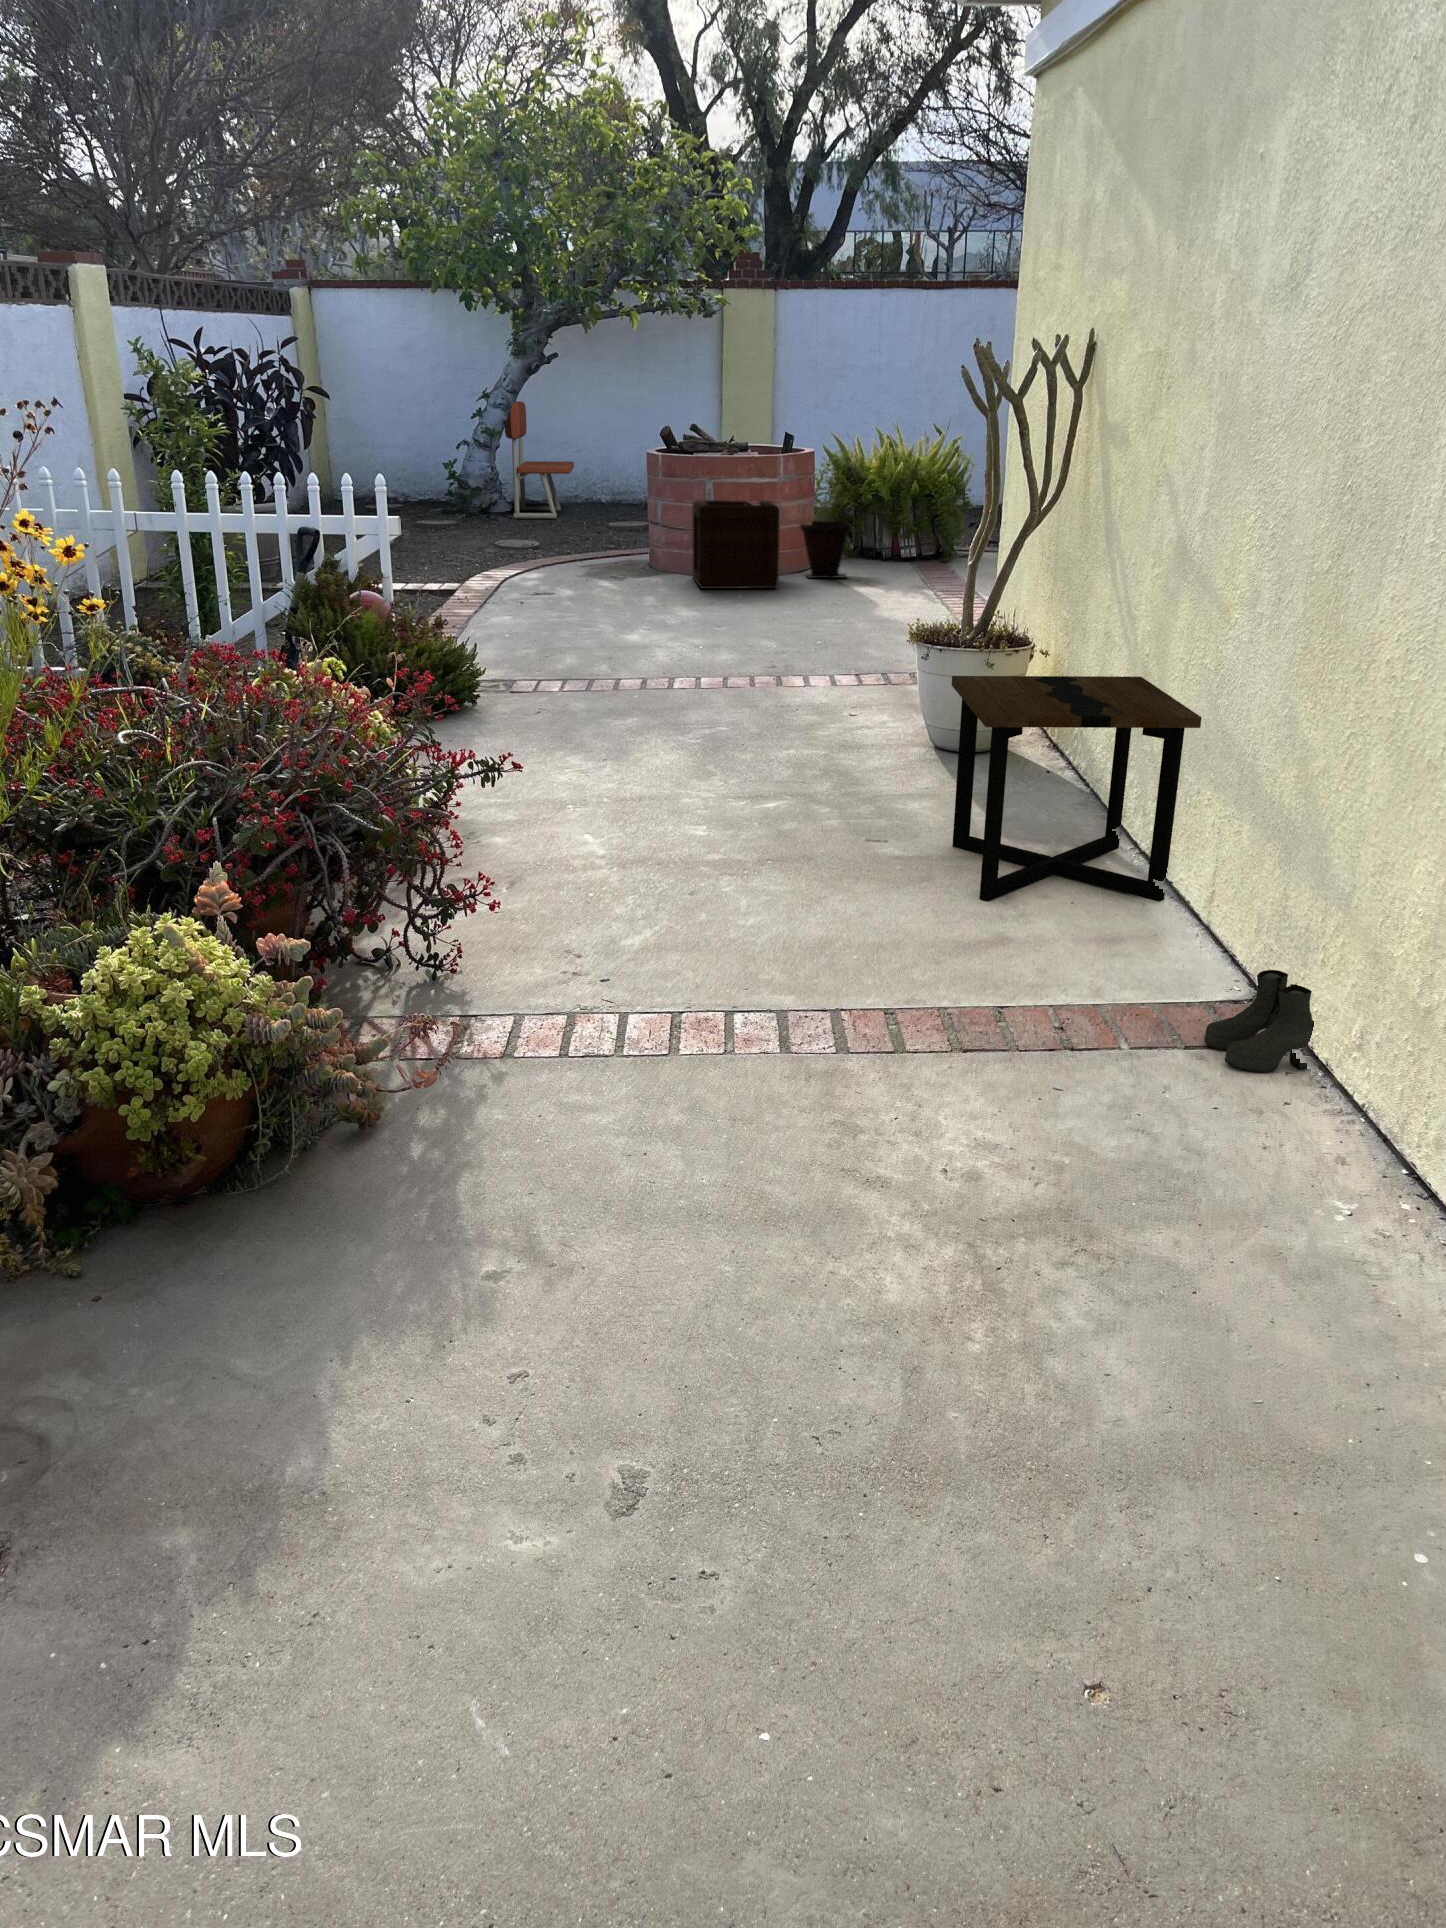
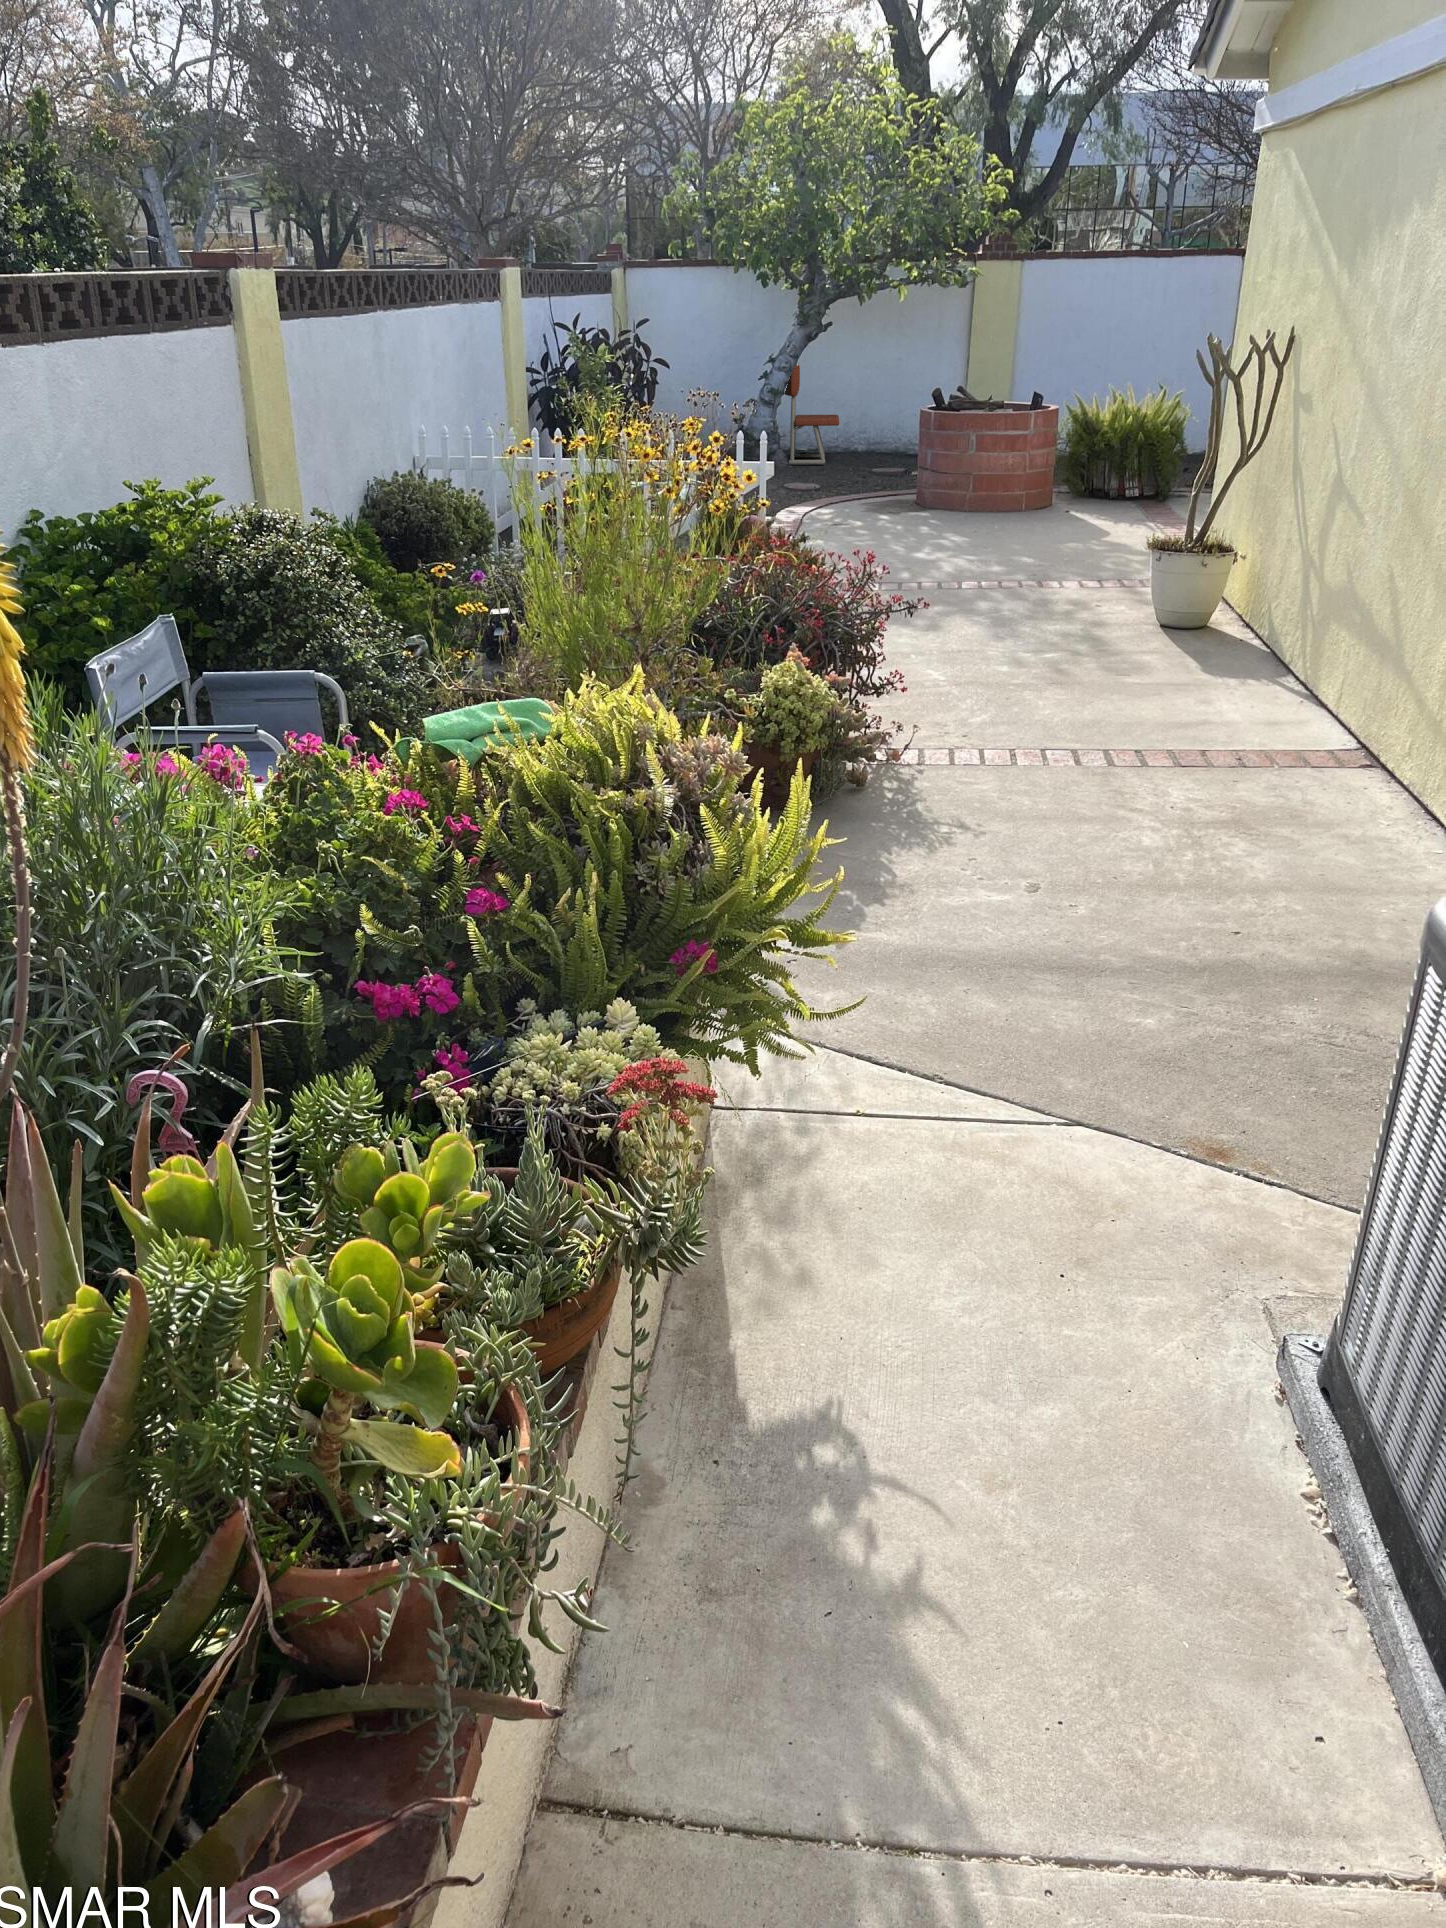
wooden crate: present [692,500,780,589] -> none [954,448,1032,521]
bucket: present [800,521,851,578] -> none [1044,463,1089,513]
side table: present [952,676,1202,902] -> none [1174,565,1342,708]
boots: present [1204,970,1314,1072] -> none [1324,721,1389,776]

